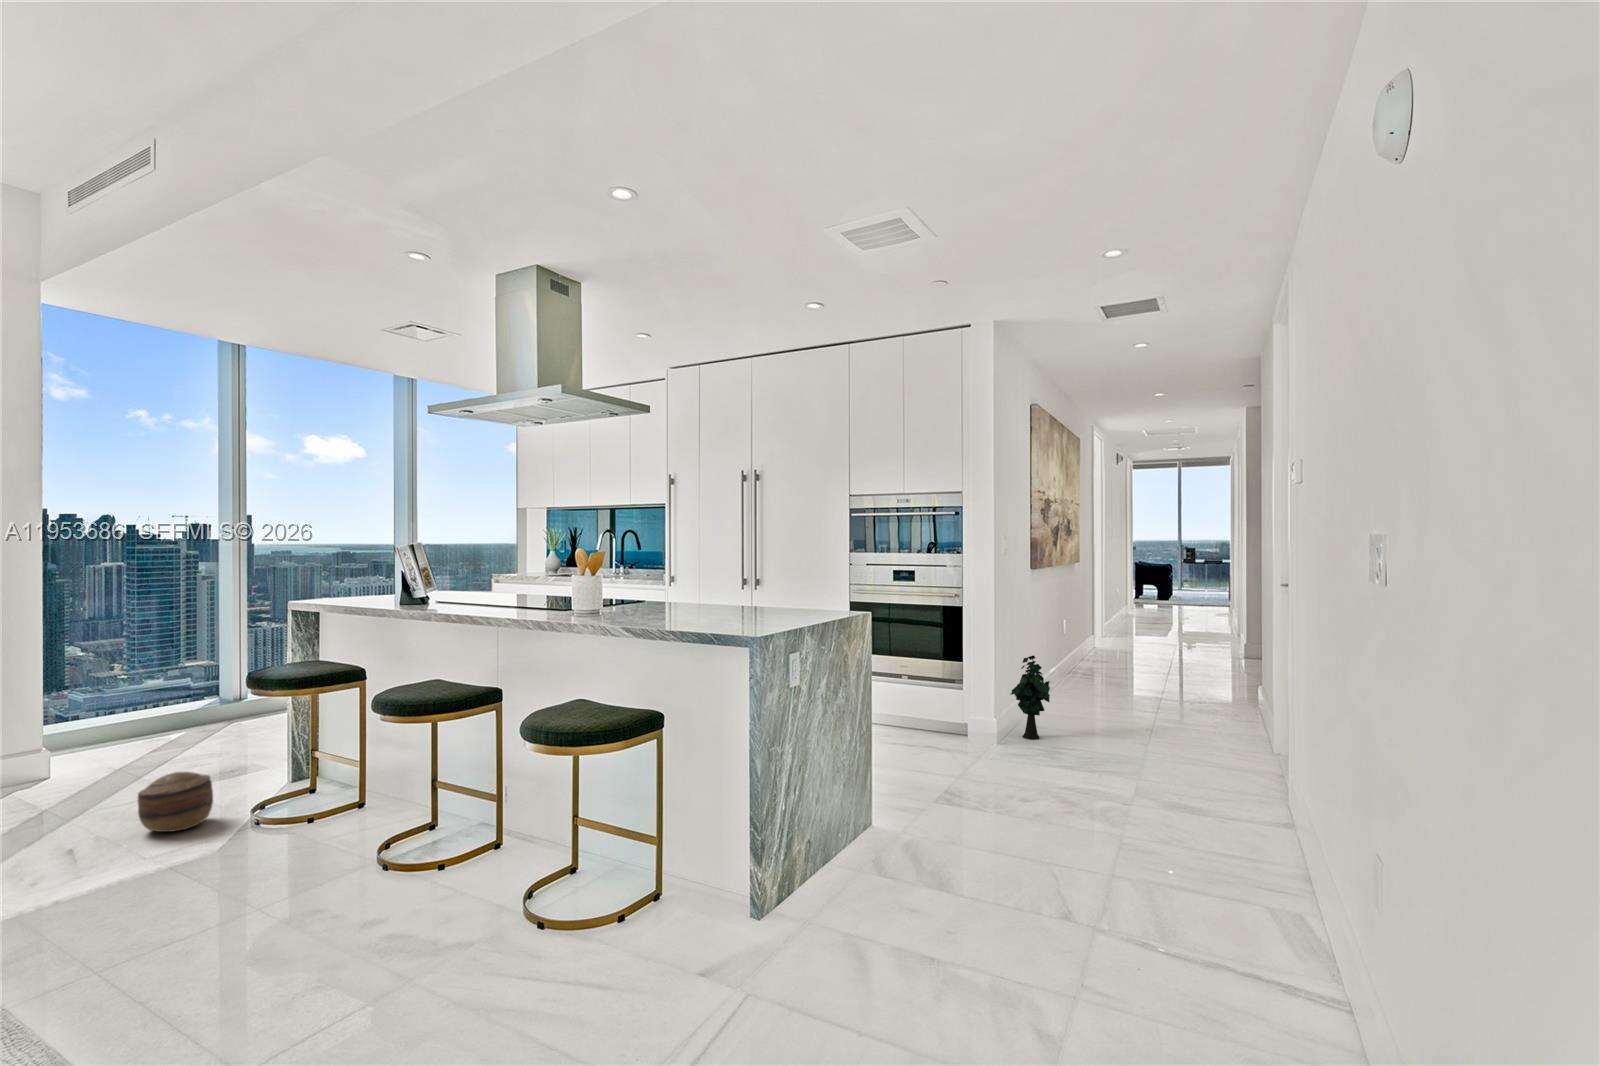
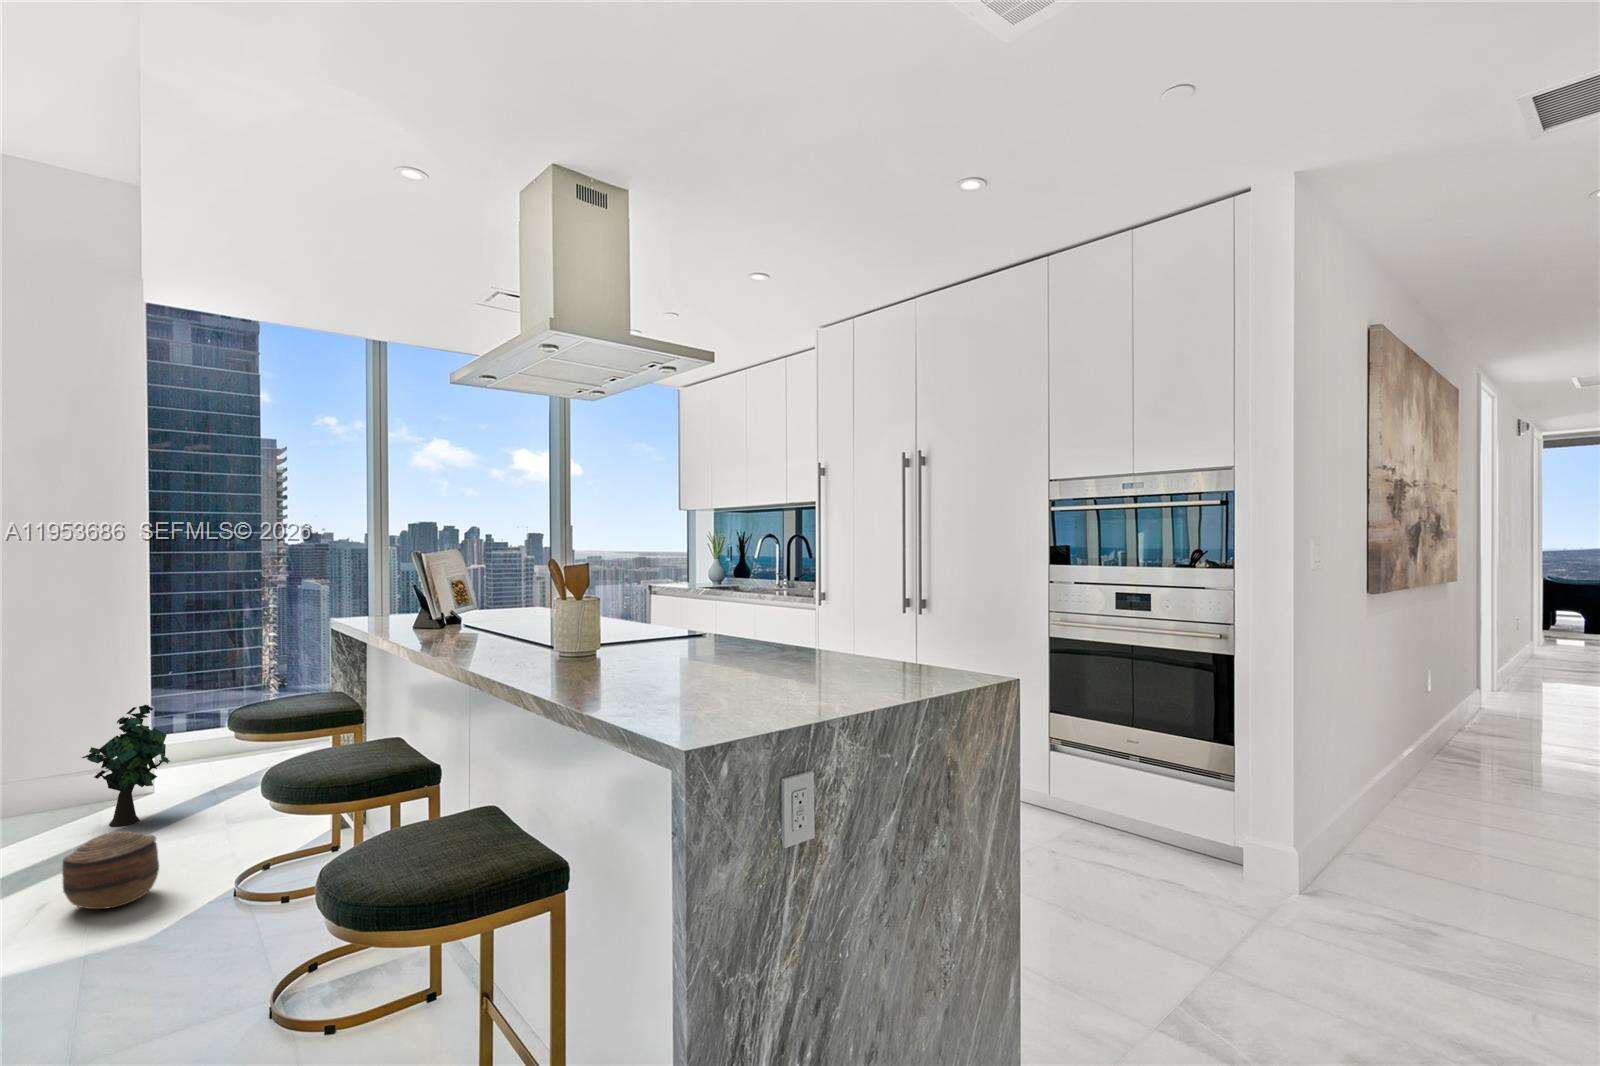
decorative plant: present [1011,655,1050,739] -> present [82,705,170,826]

